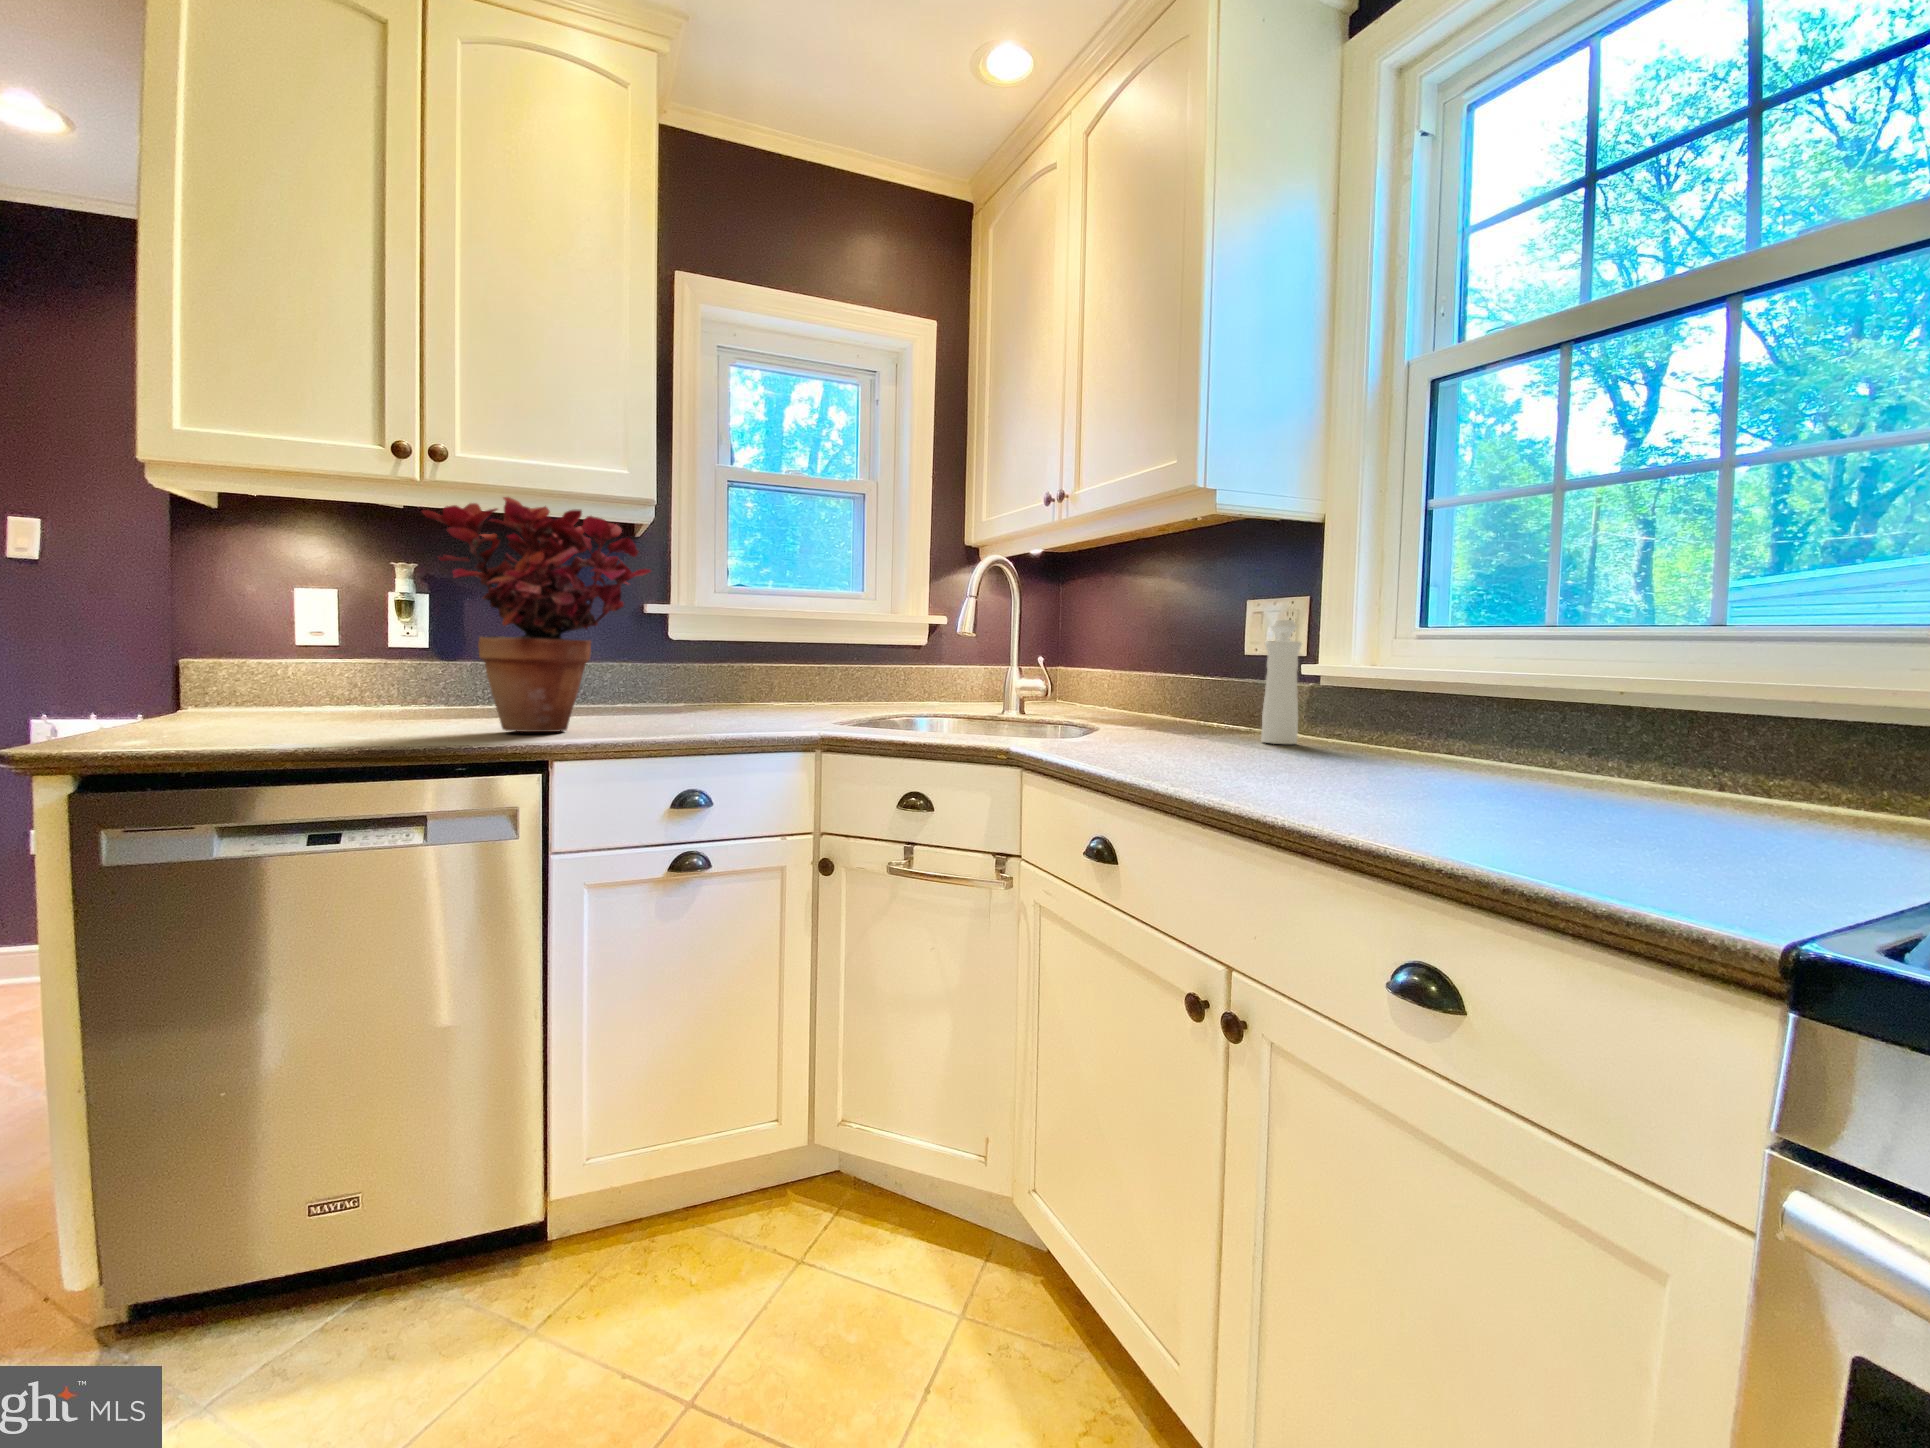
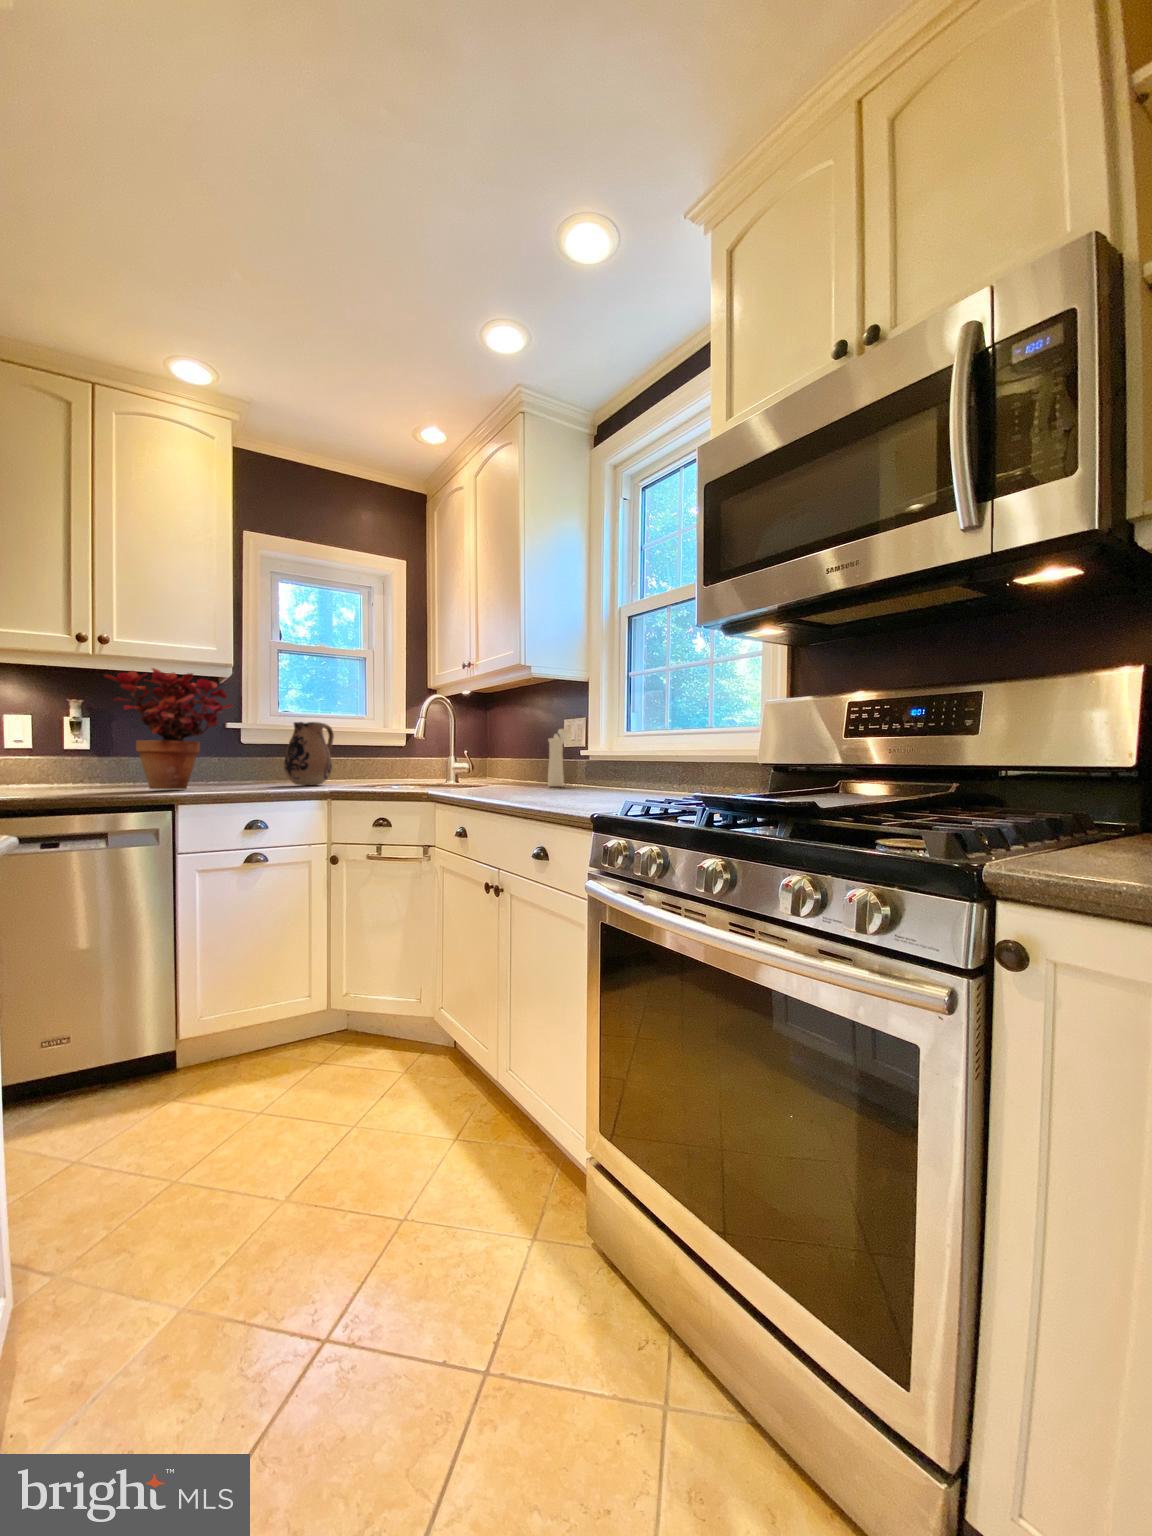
ceramic pitcher: none [737,603,821,720] -> present [284,722,334,785]

